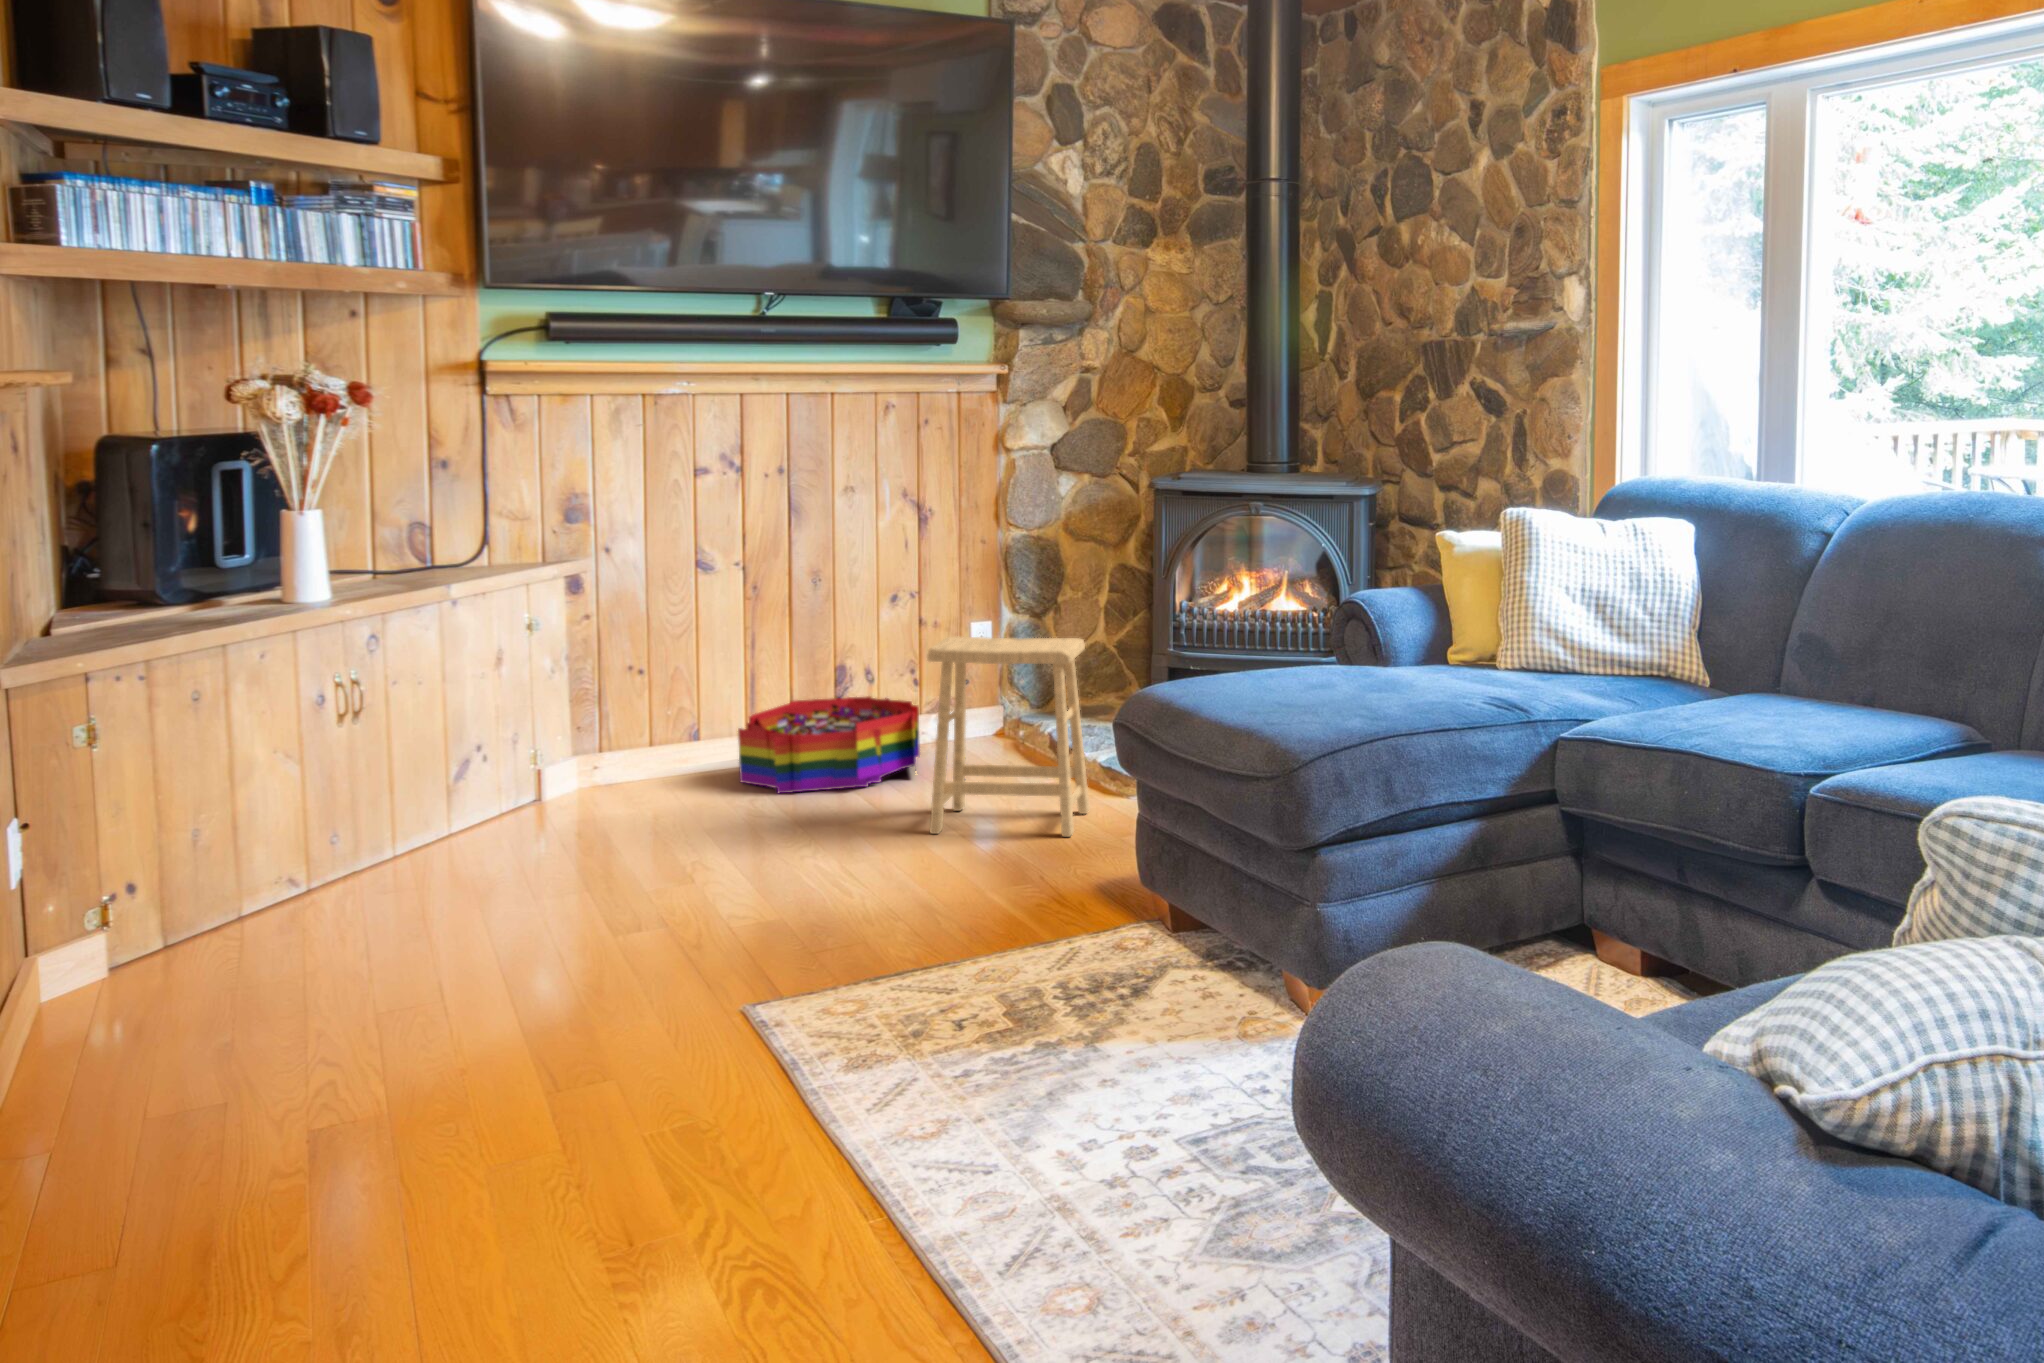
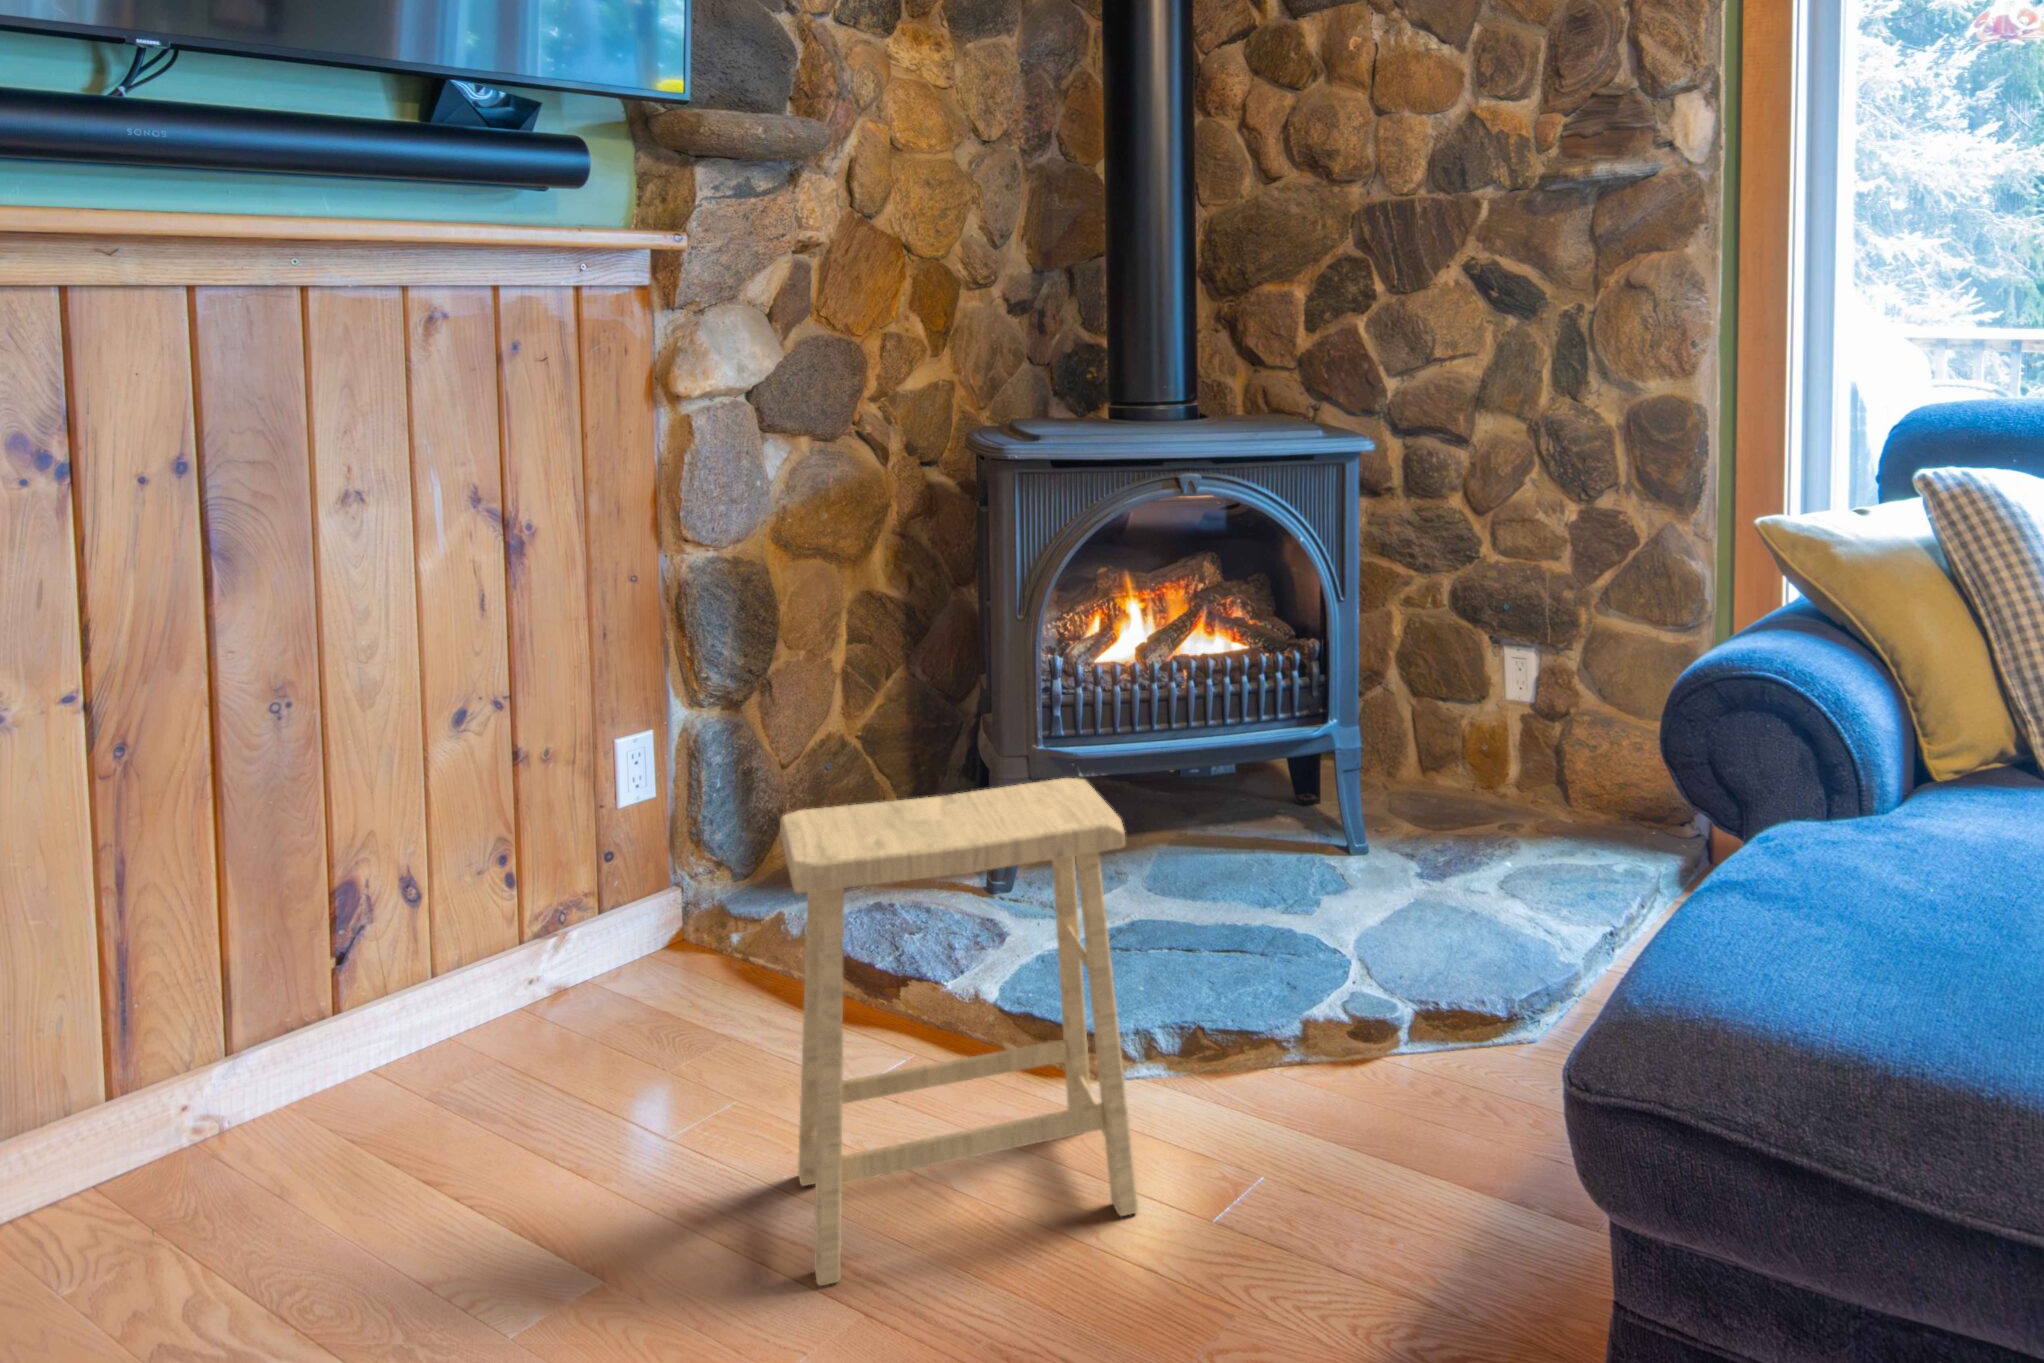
storage bin: present [738,697,920,793] -> none [170,917,629,1226]

